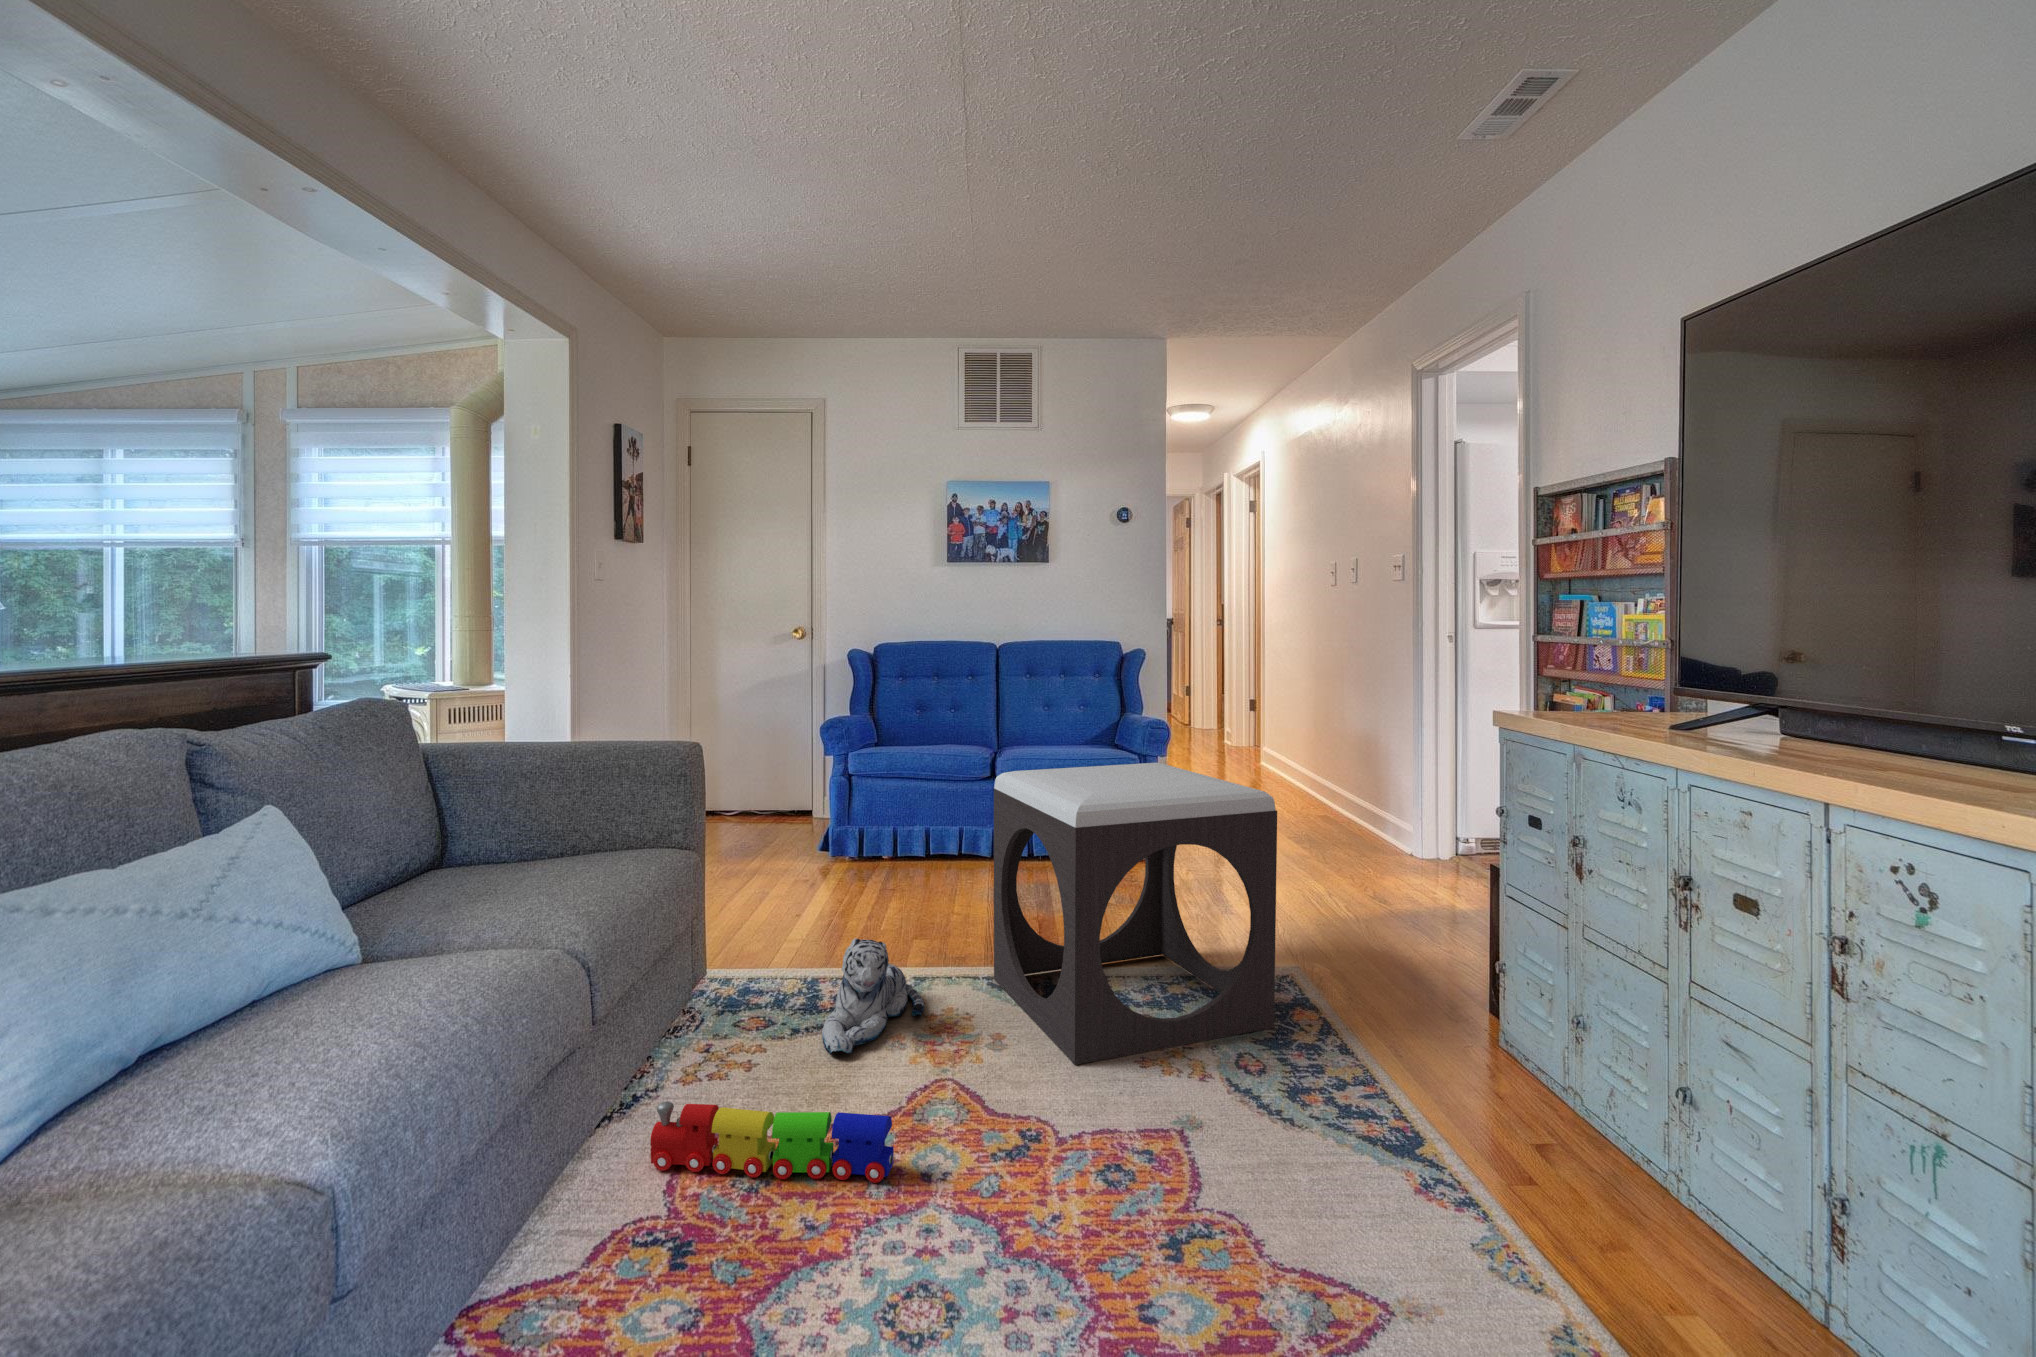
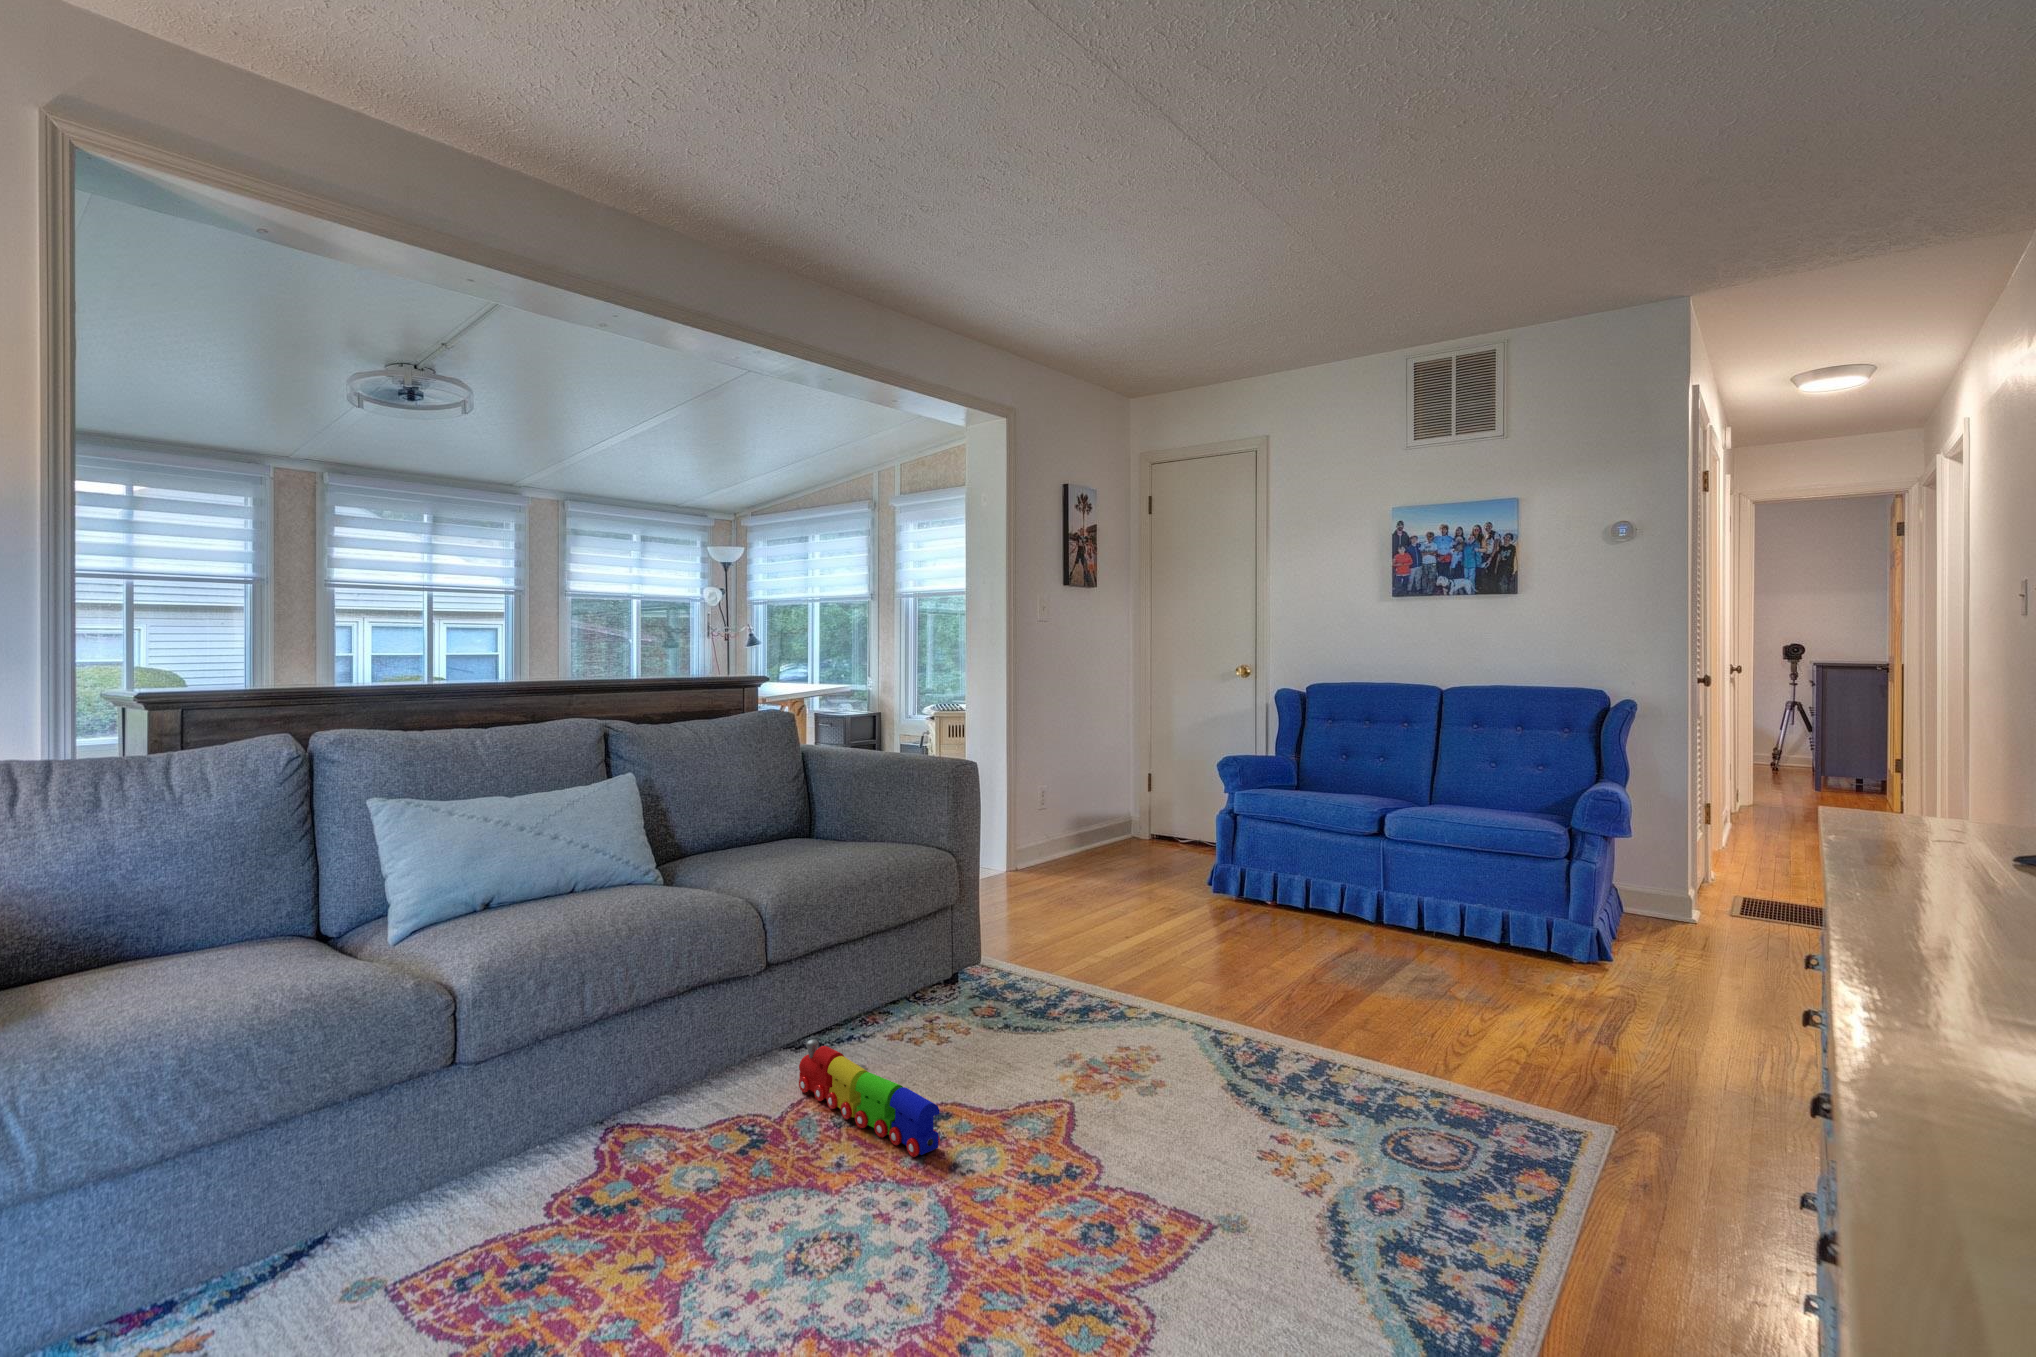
footstool: present [994,763,1277,1065] -> none [1188,823,1474,1184]
plush toy: present [822,938,924,1054] -> none [996,958,1128,1060]

